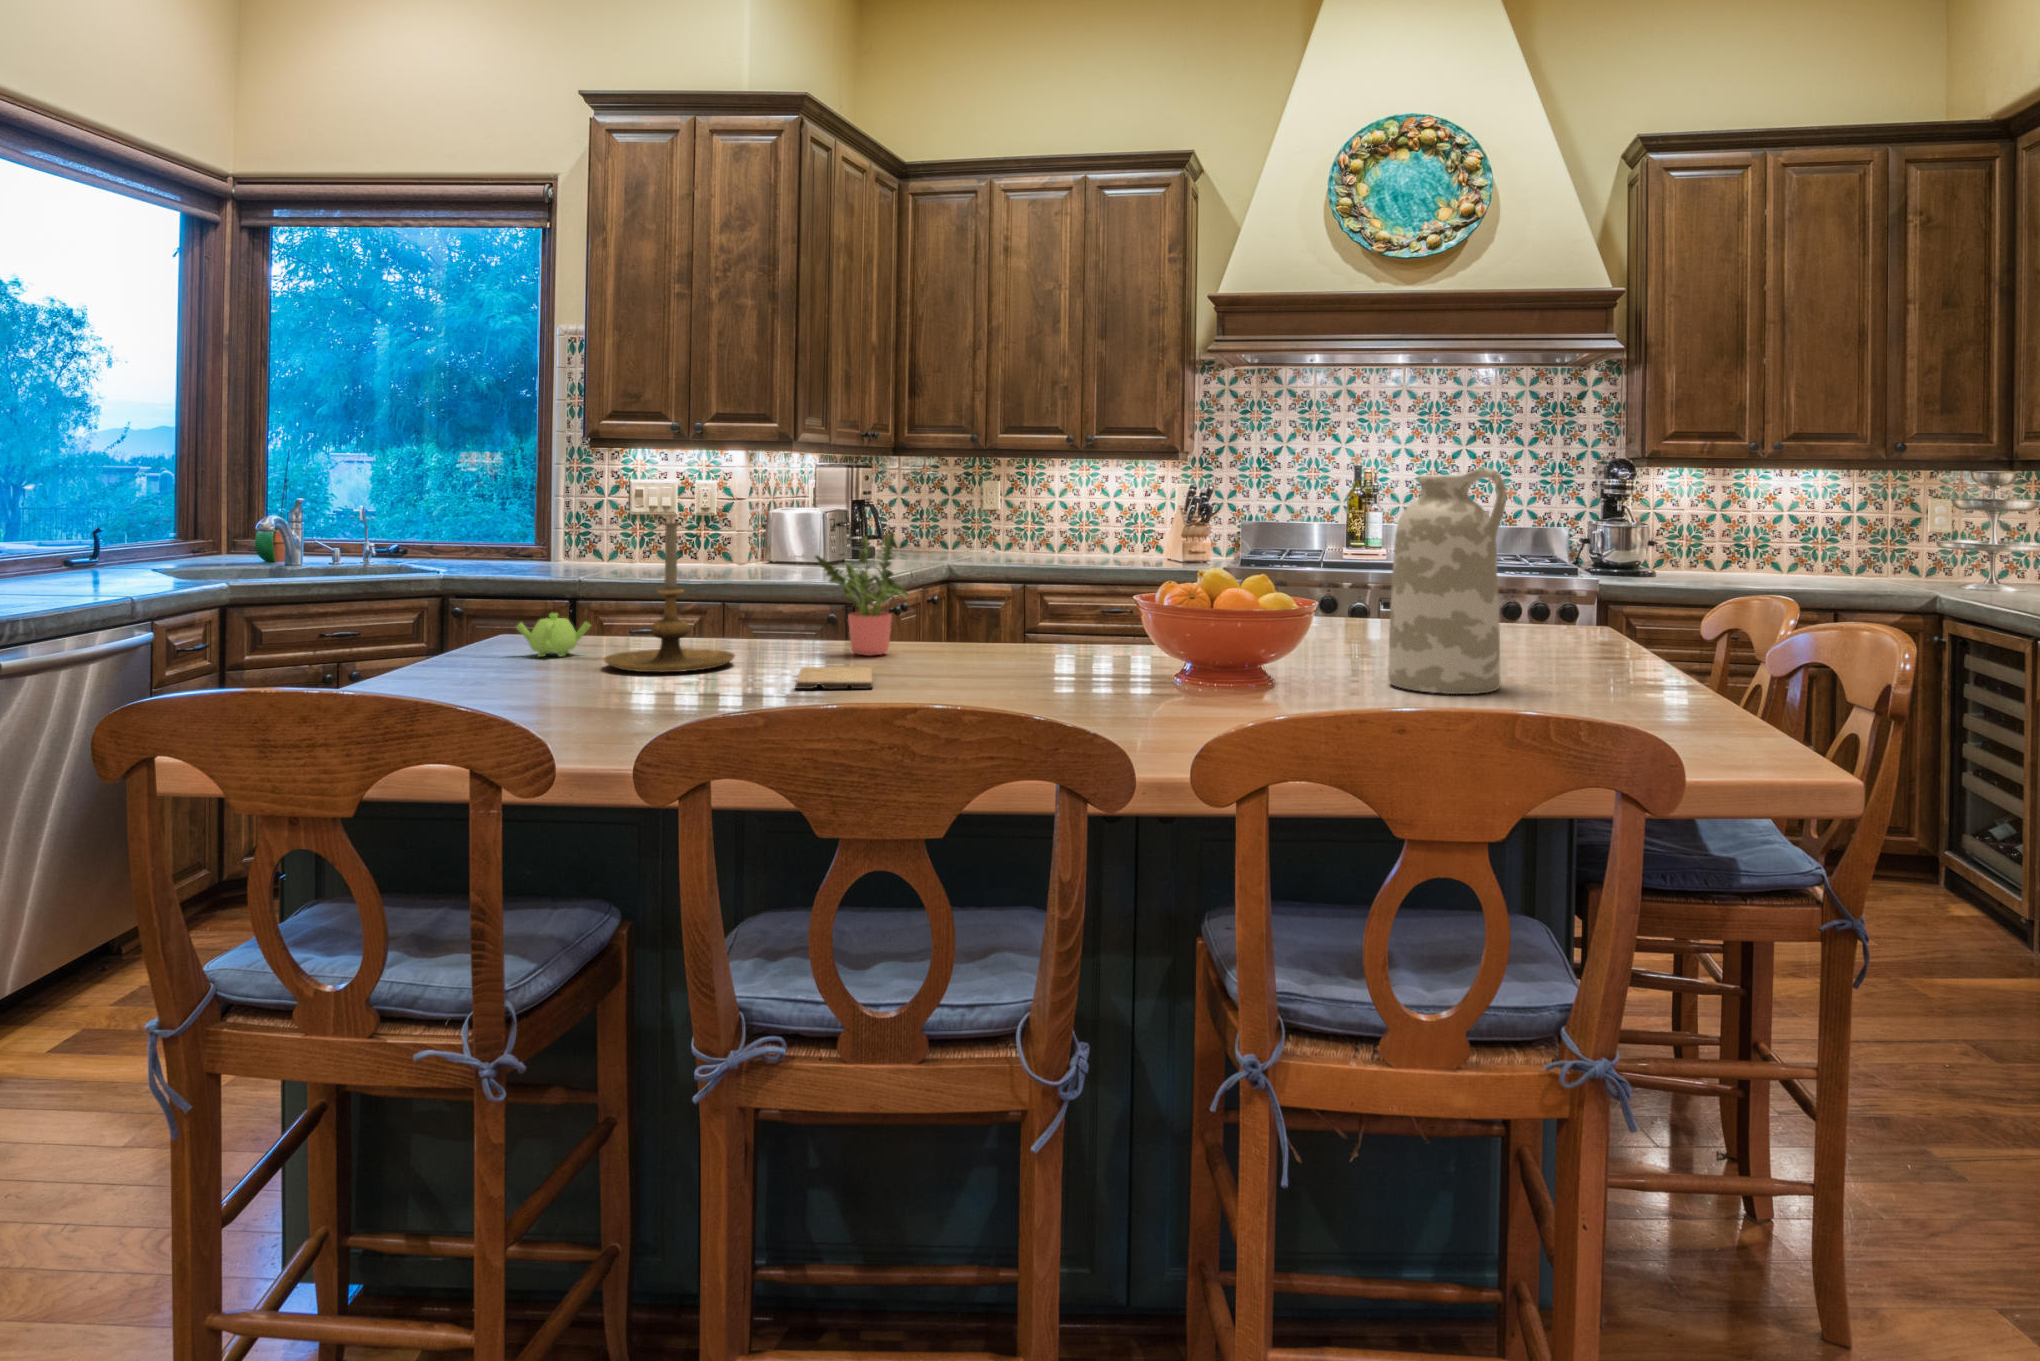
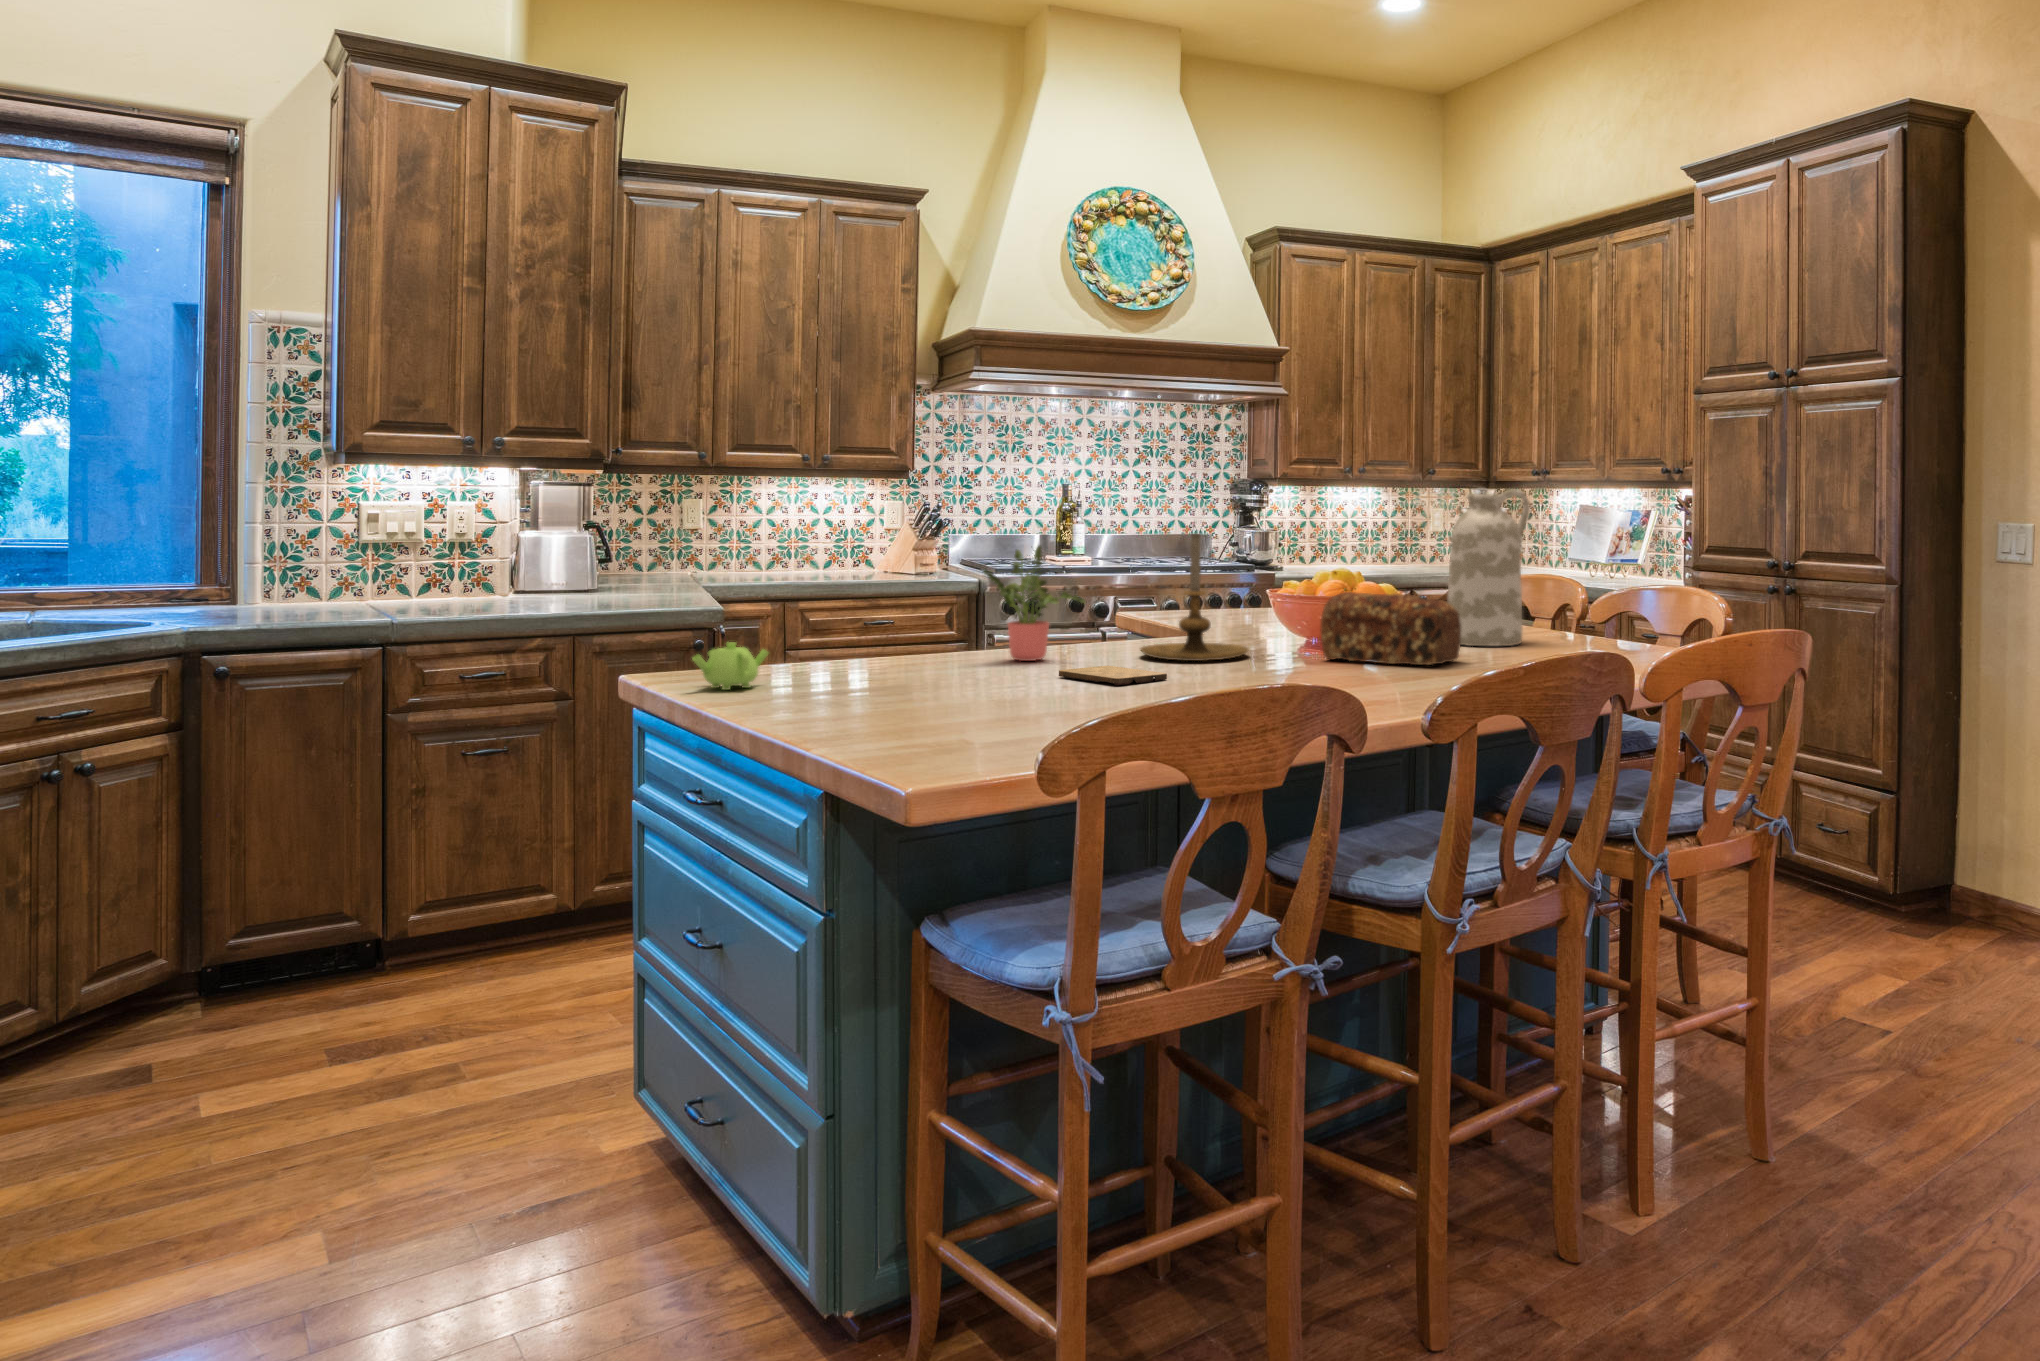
candle holder: present [604,523,735,672] -> present [1140,534,1249,661]
bread loaf: none [1125,602,1284,707] -> present [1321,592,1461,665]

